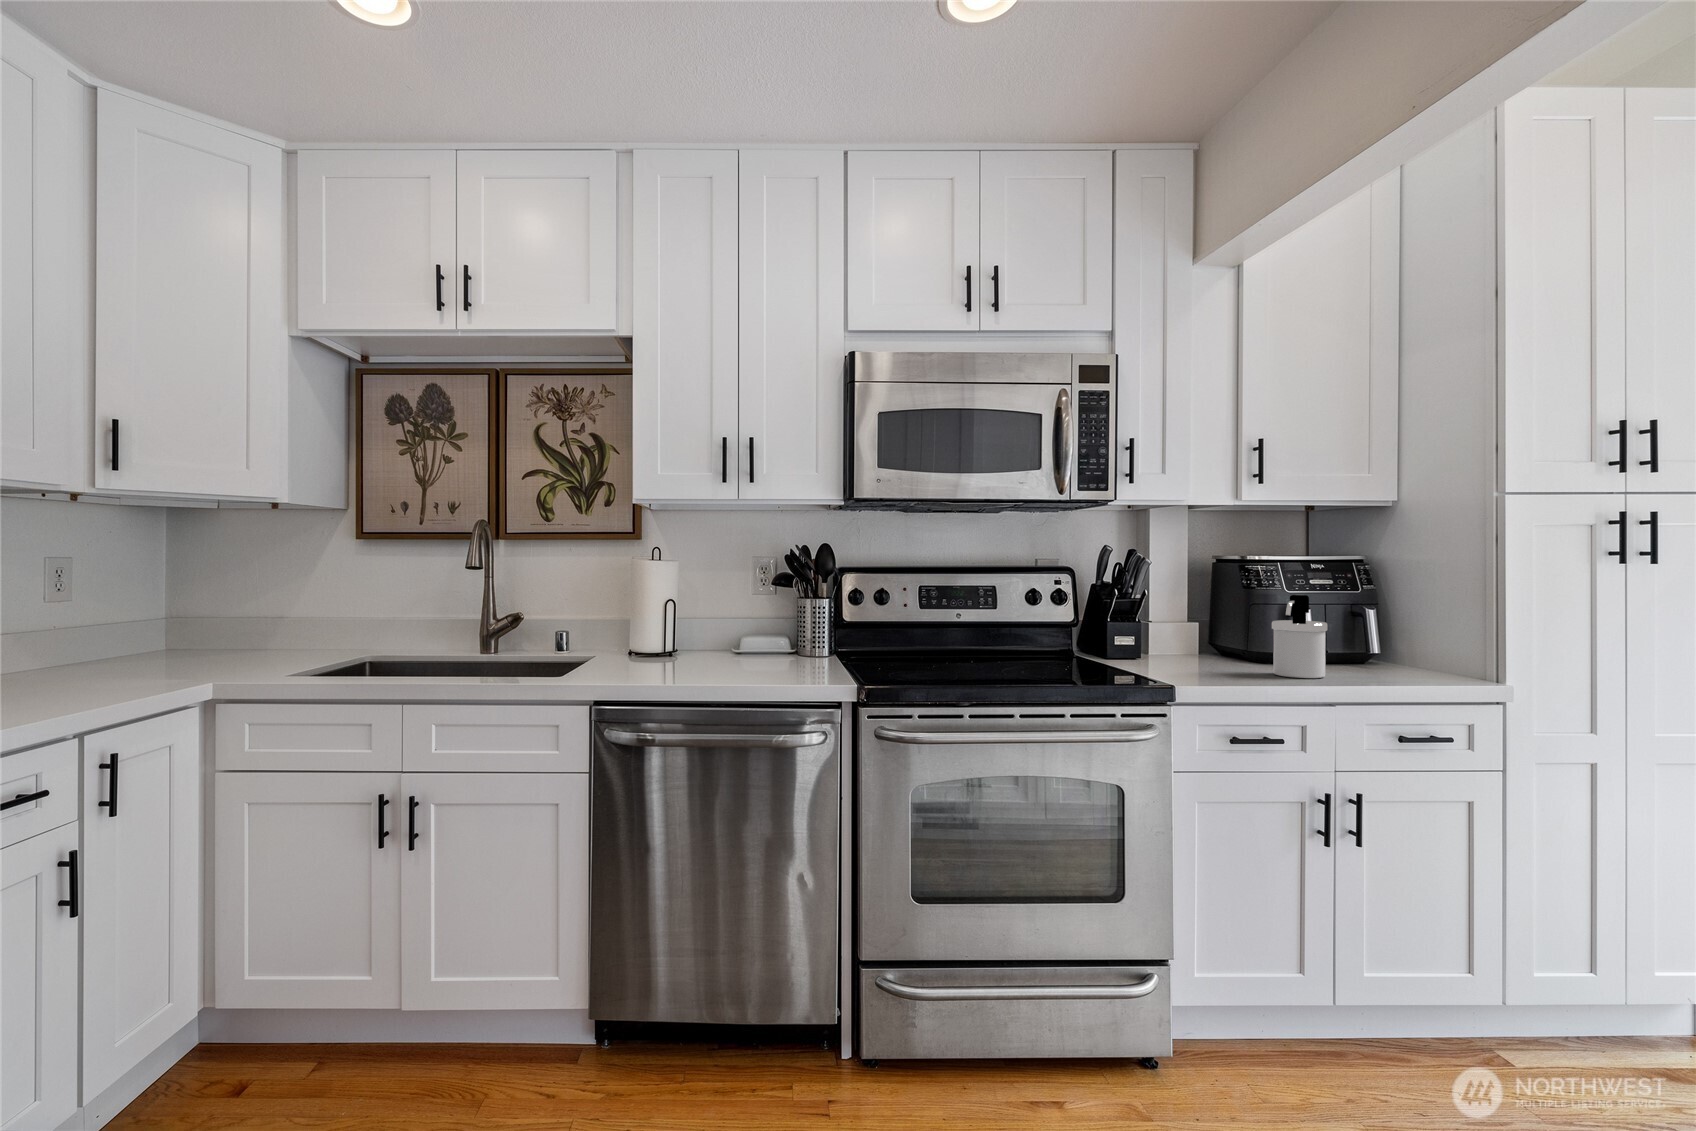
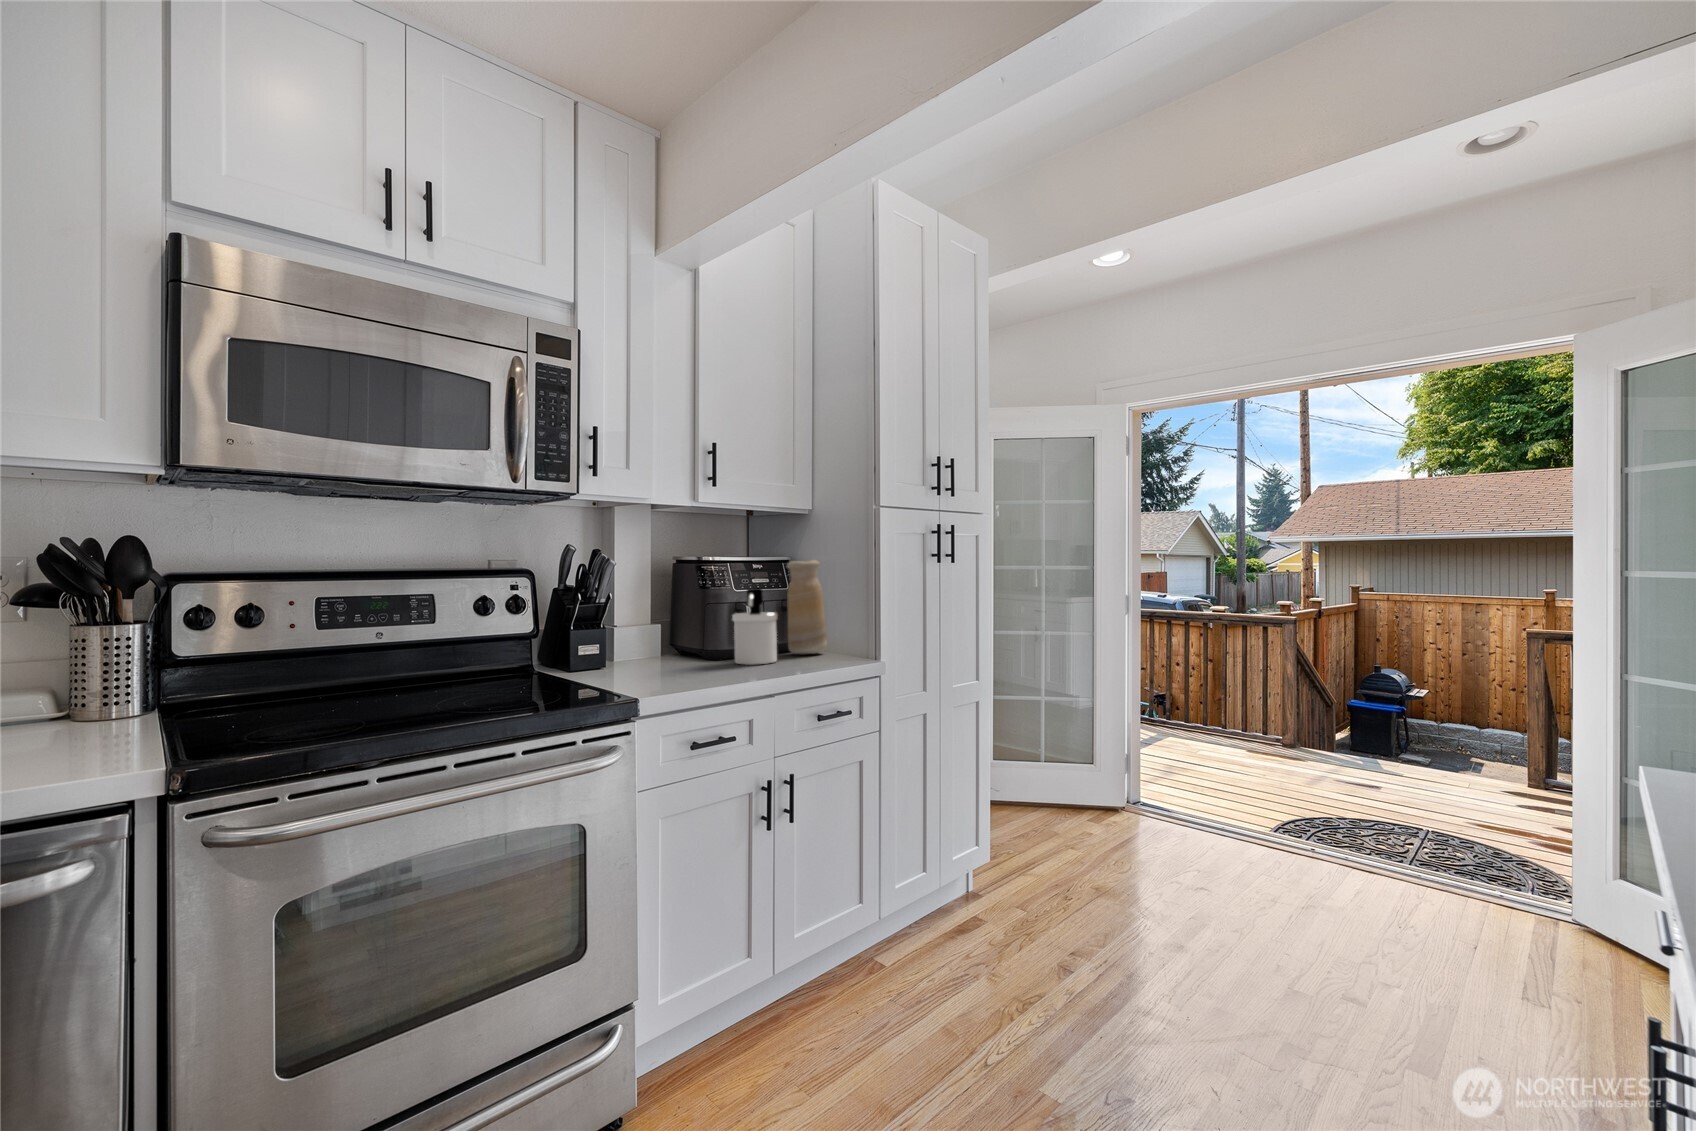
vase: none [1347,564,1401,673] -> present [787,560,827,654]

